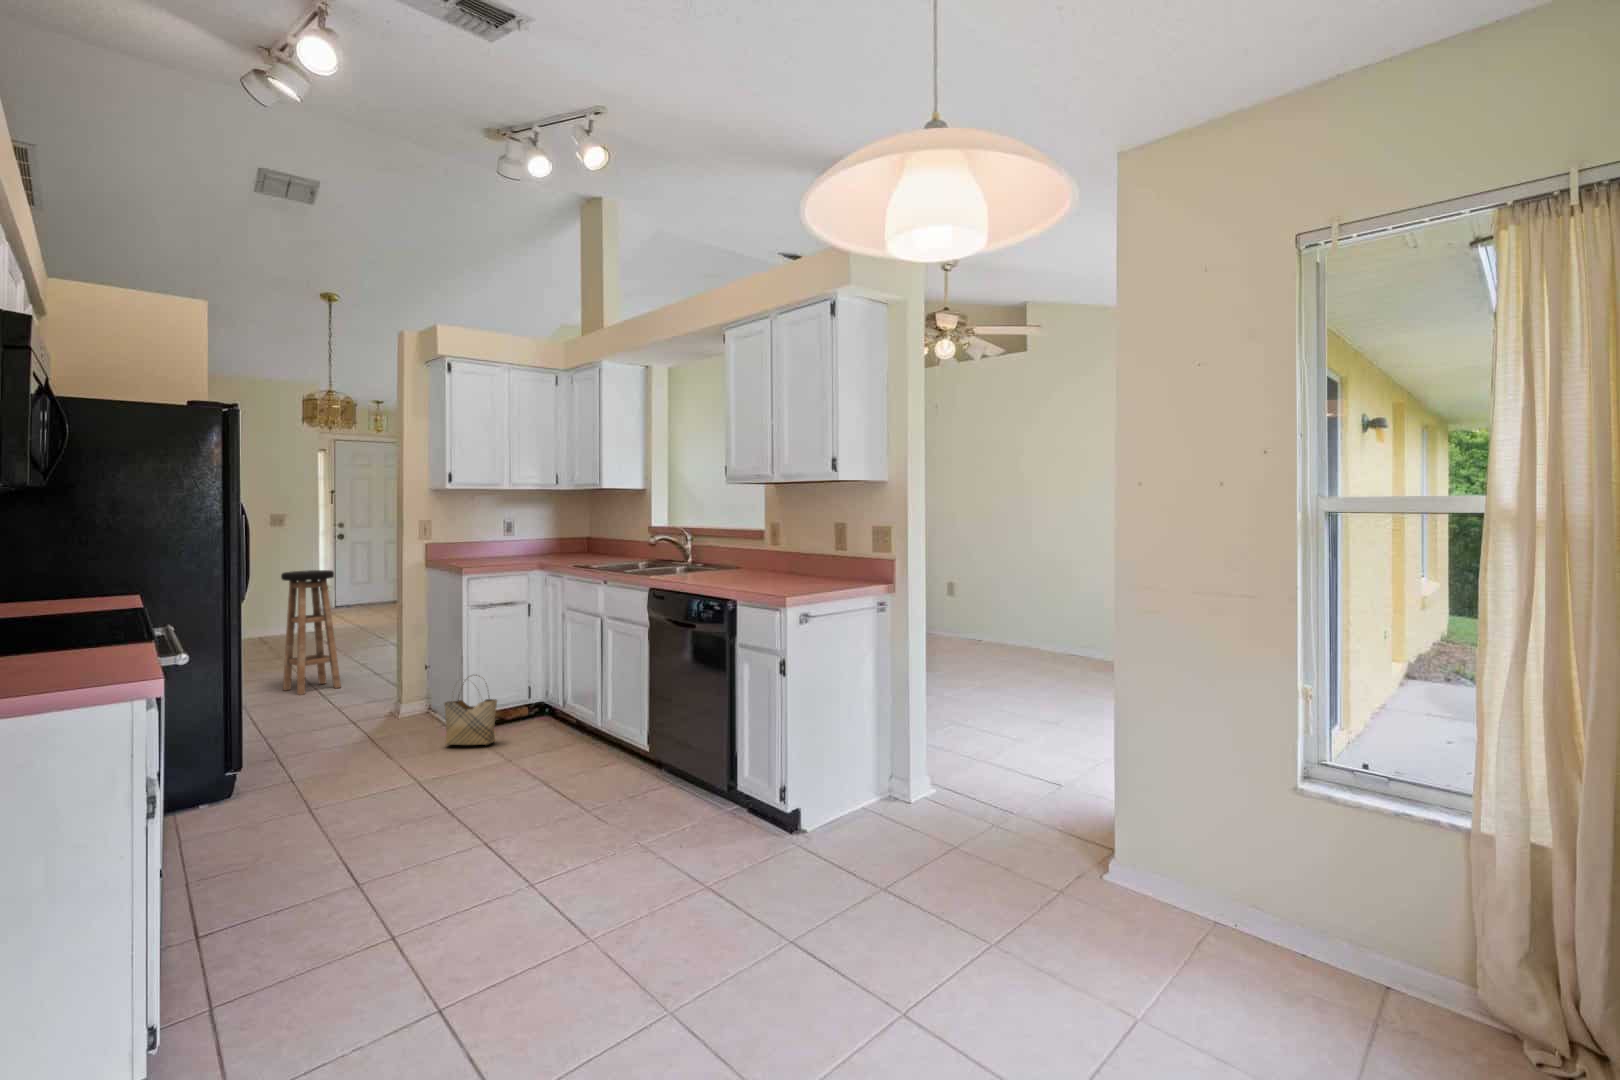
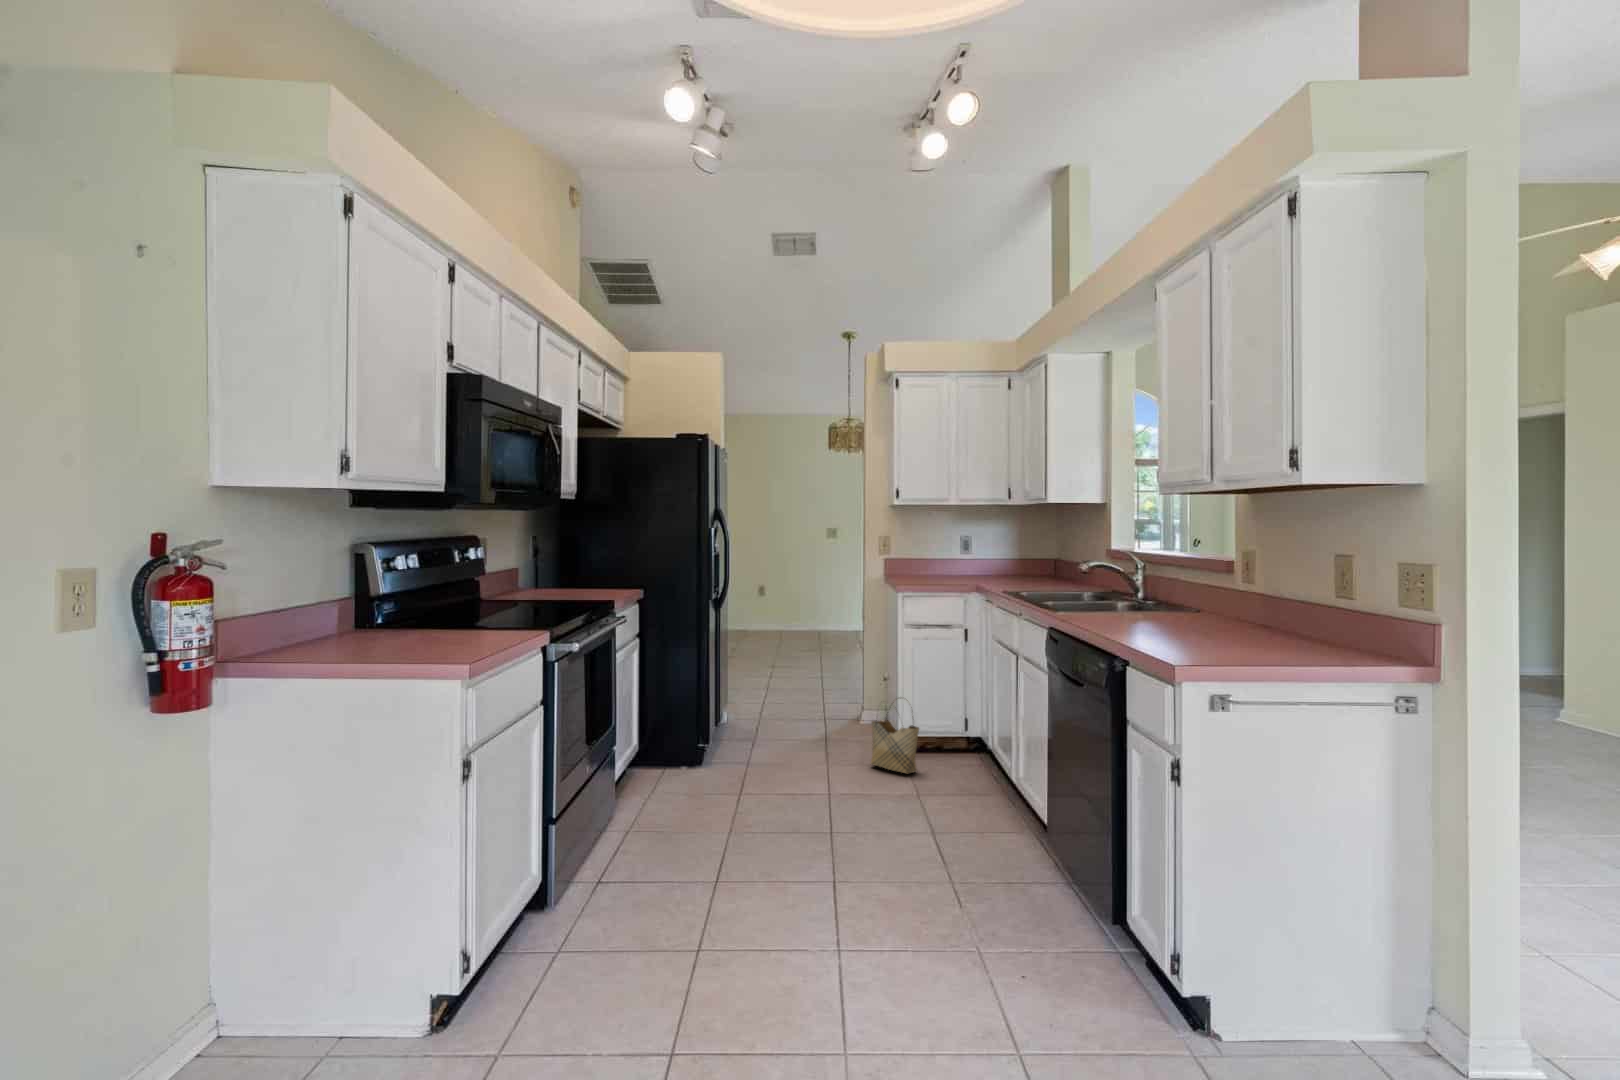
bar stool: present [281,570,341,695] -> none [799,578,839,687]

